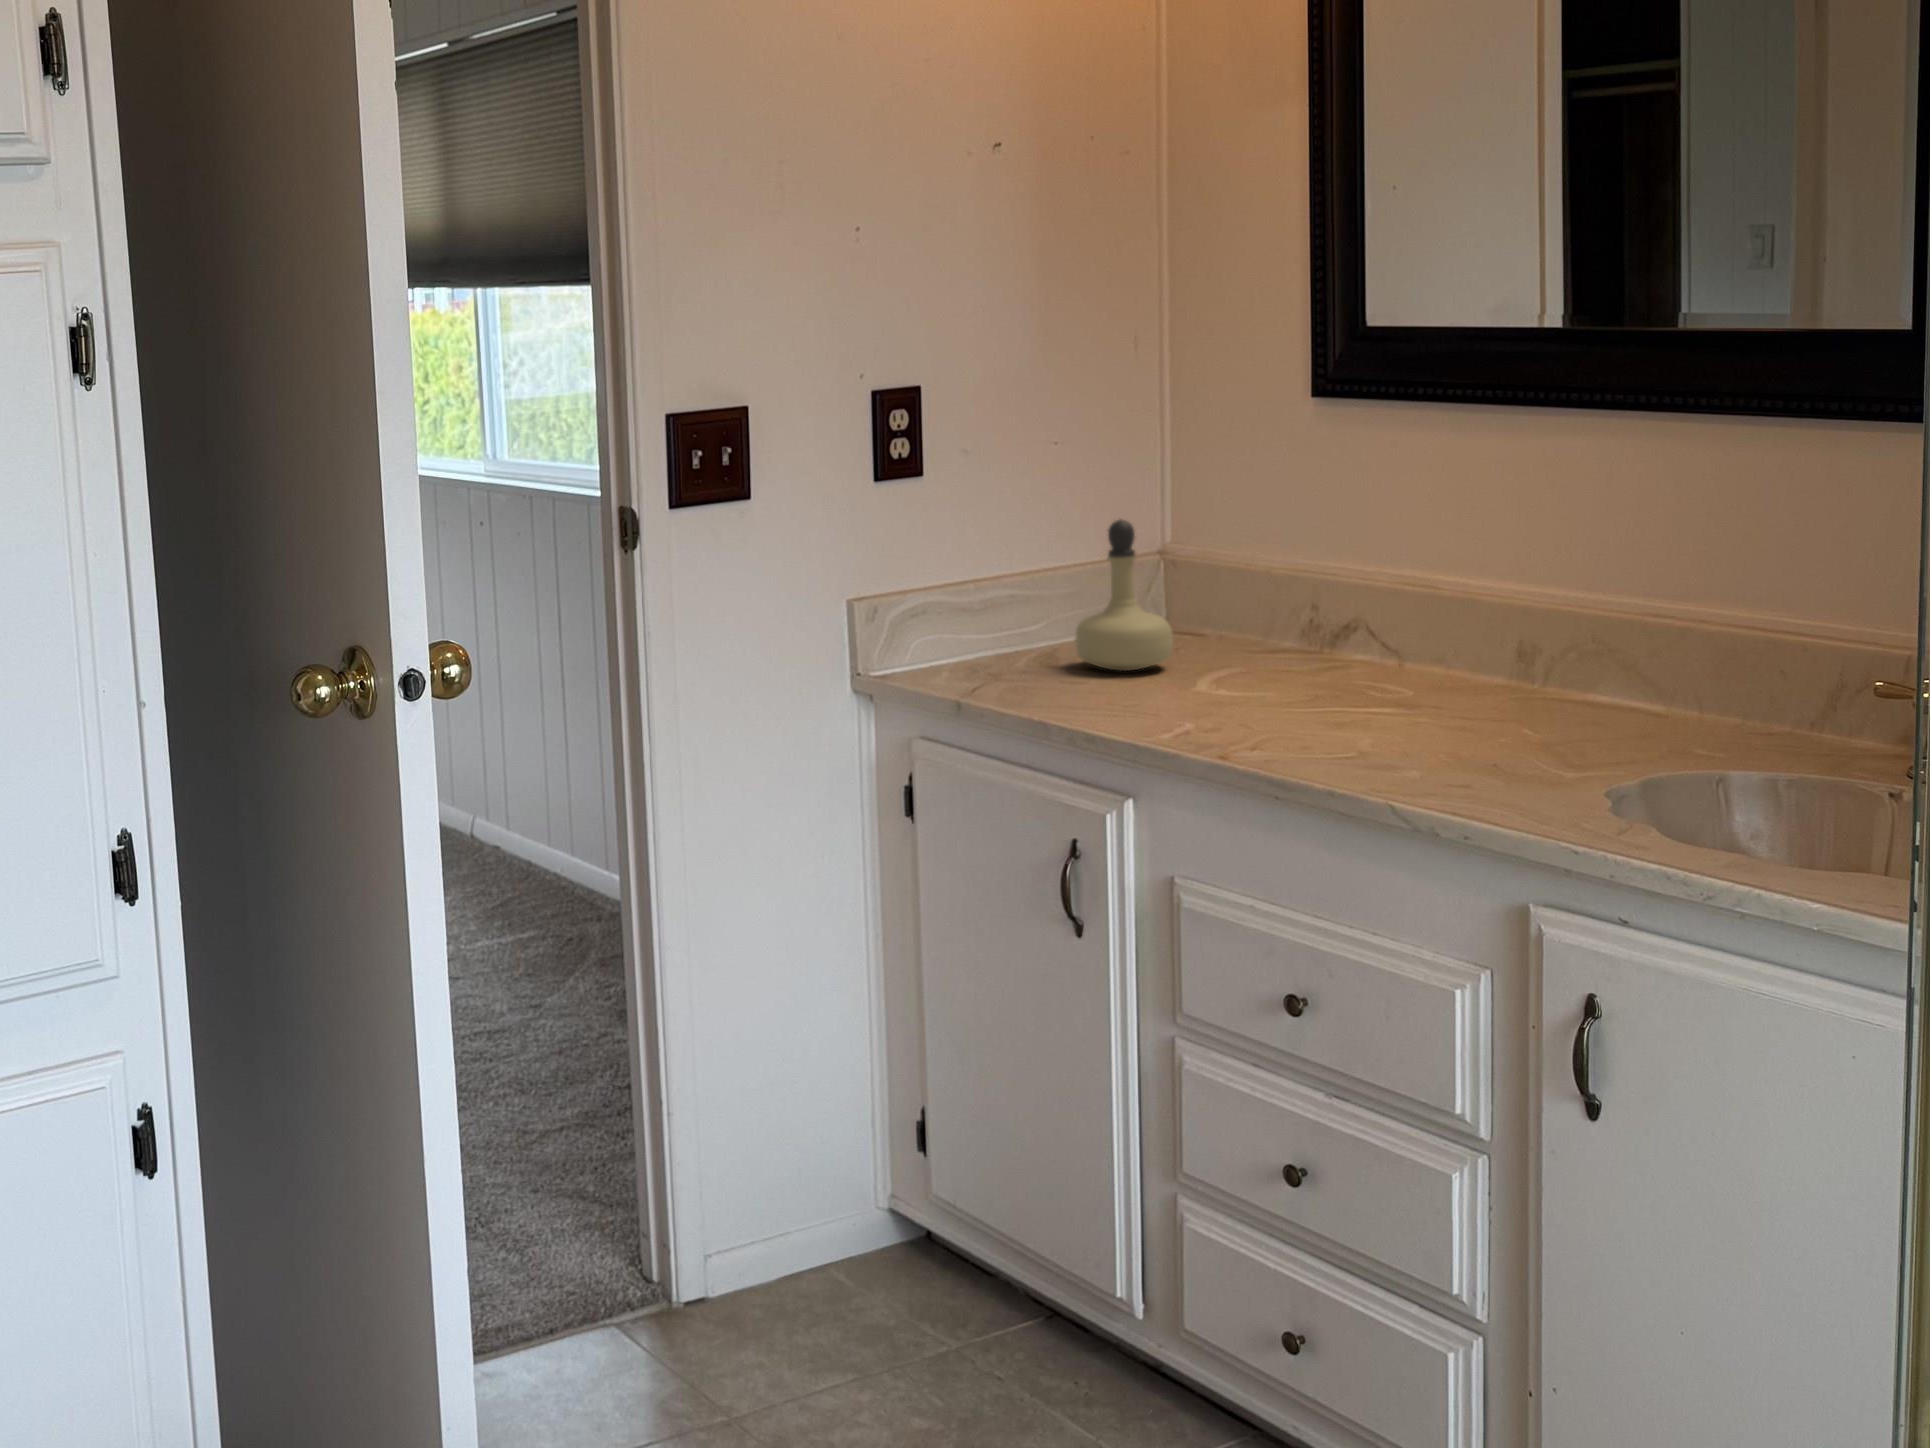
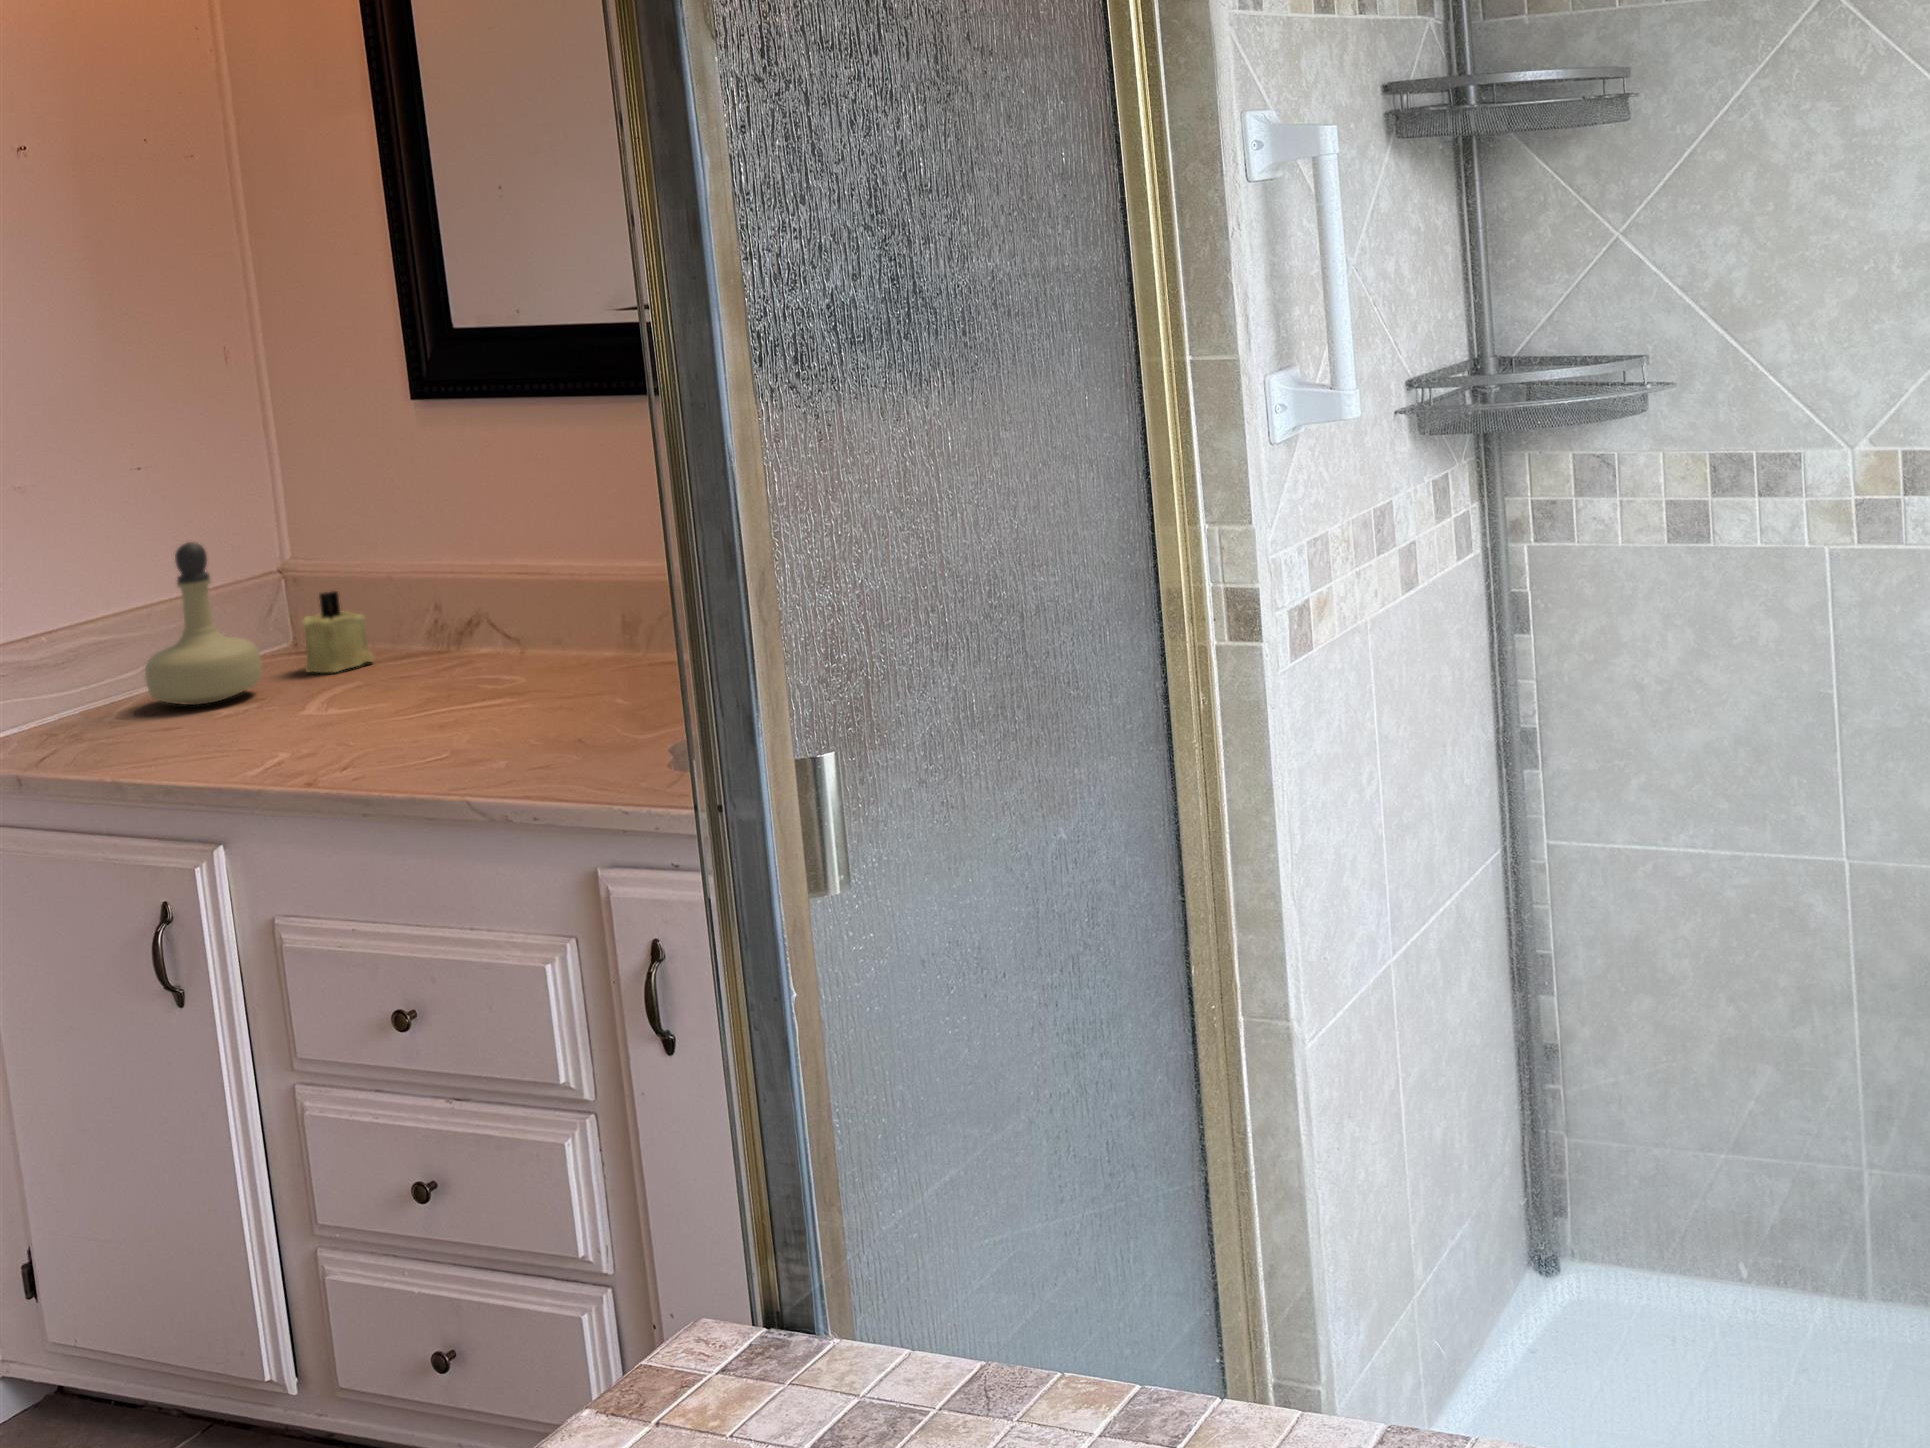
candle: none [1207,581,1270,660] -> present [303,591,374,673]

